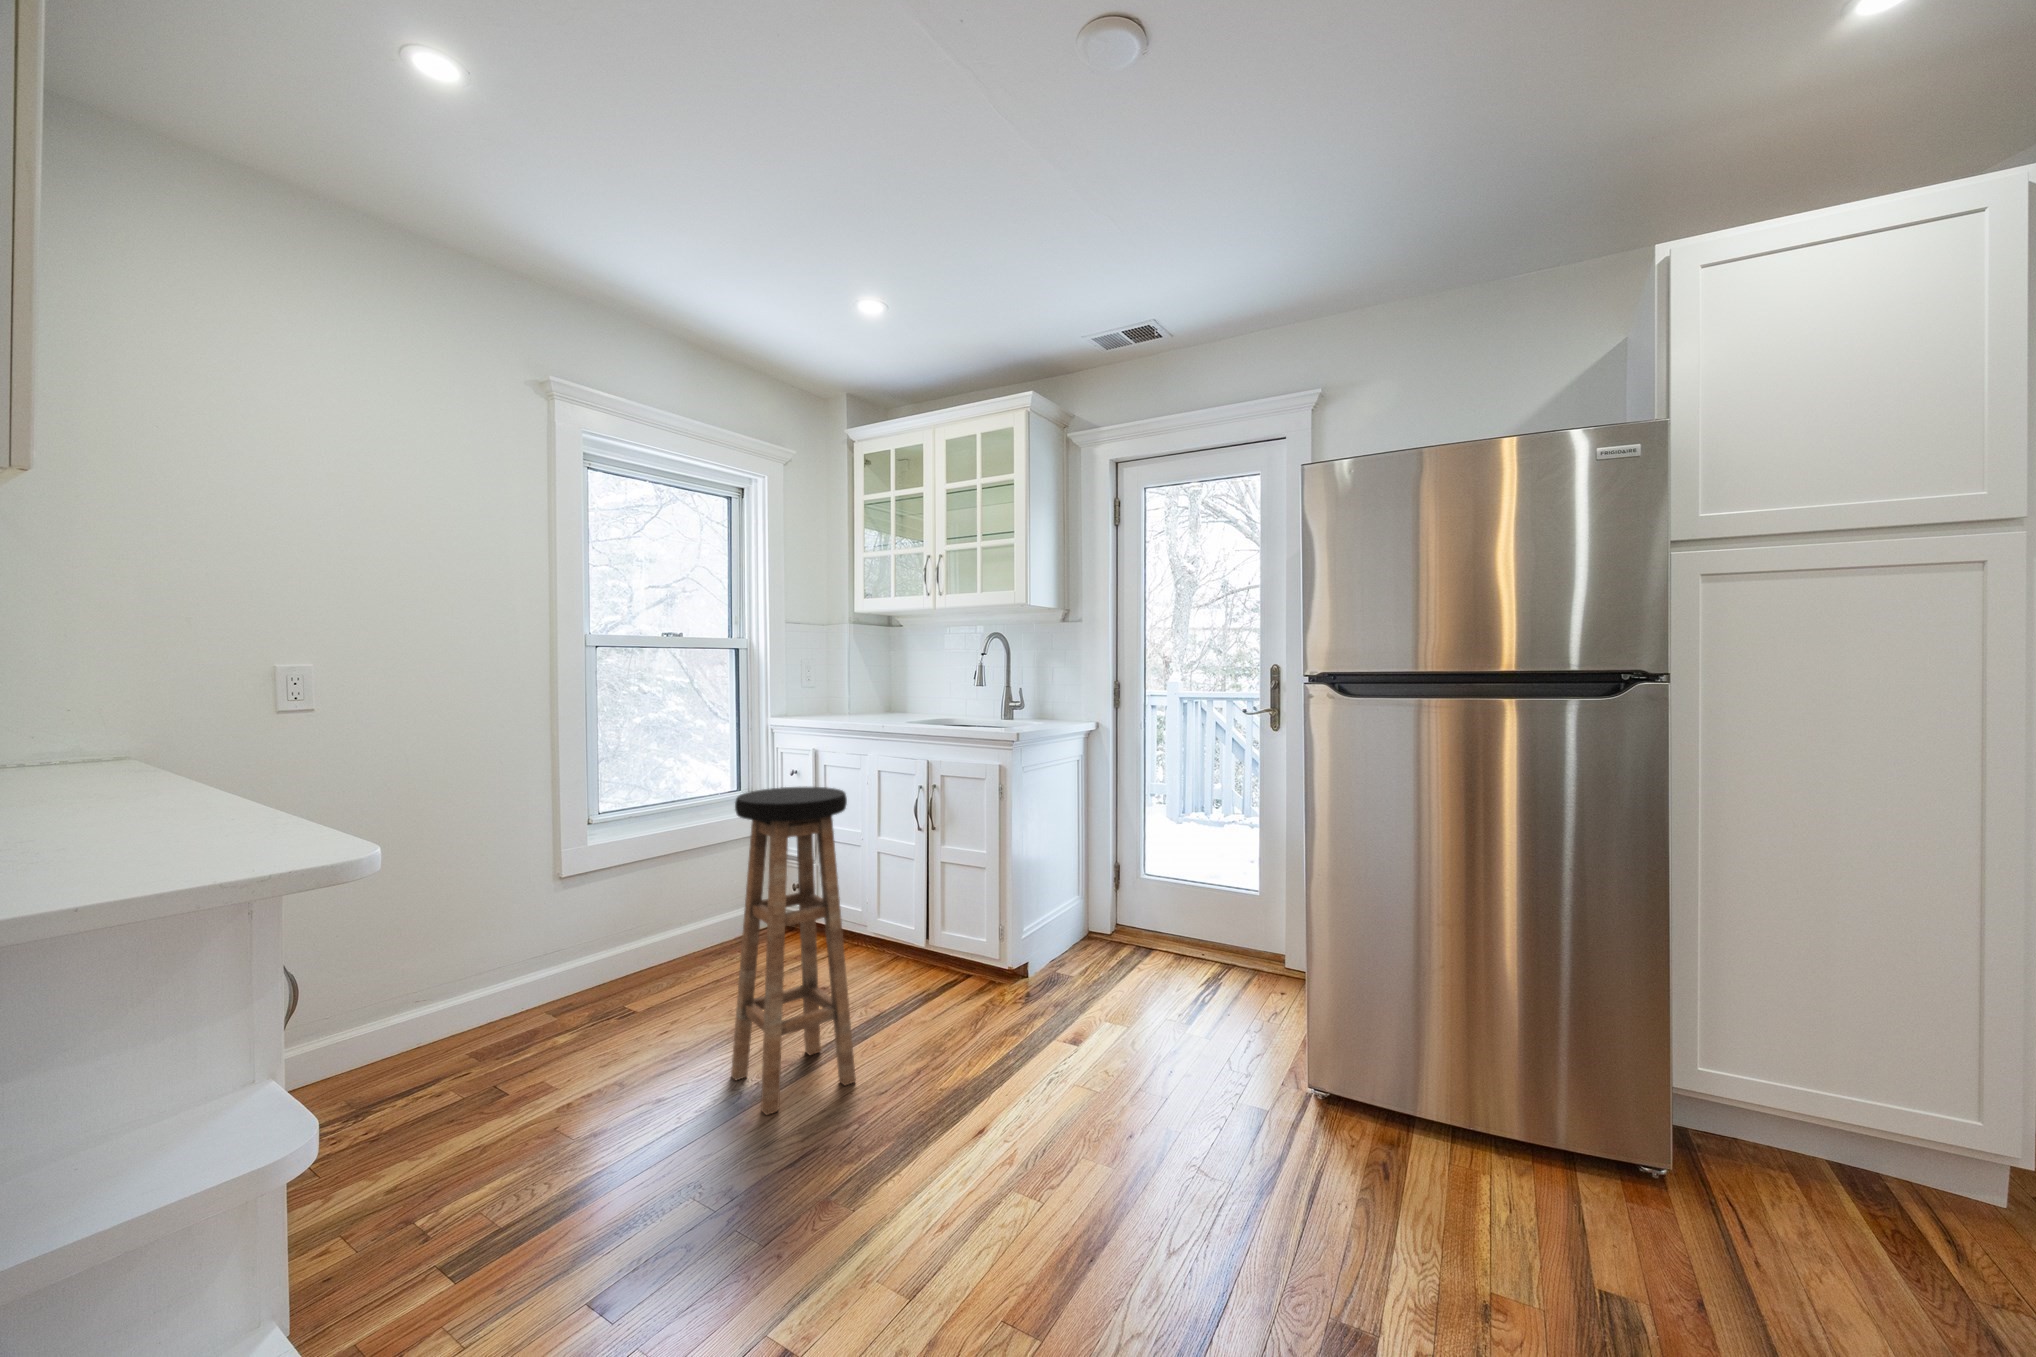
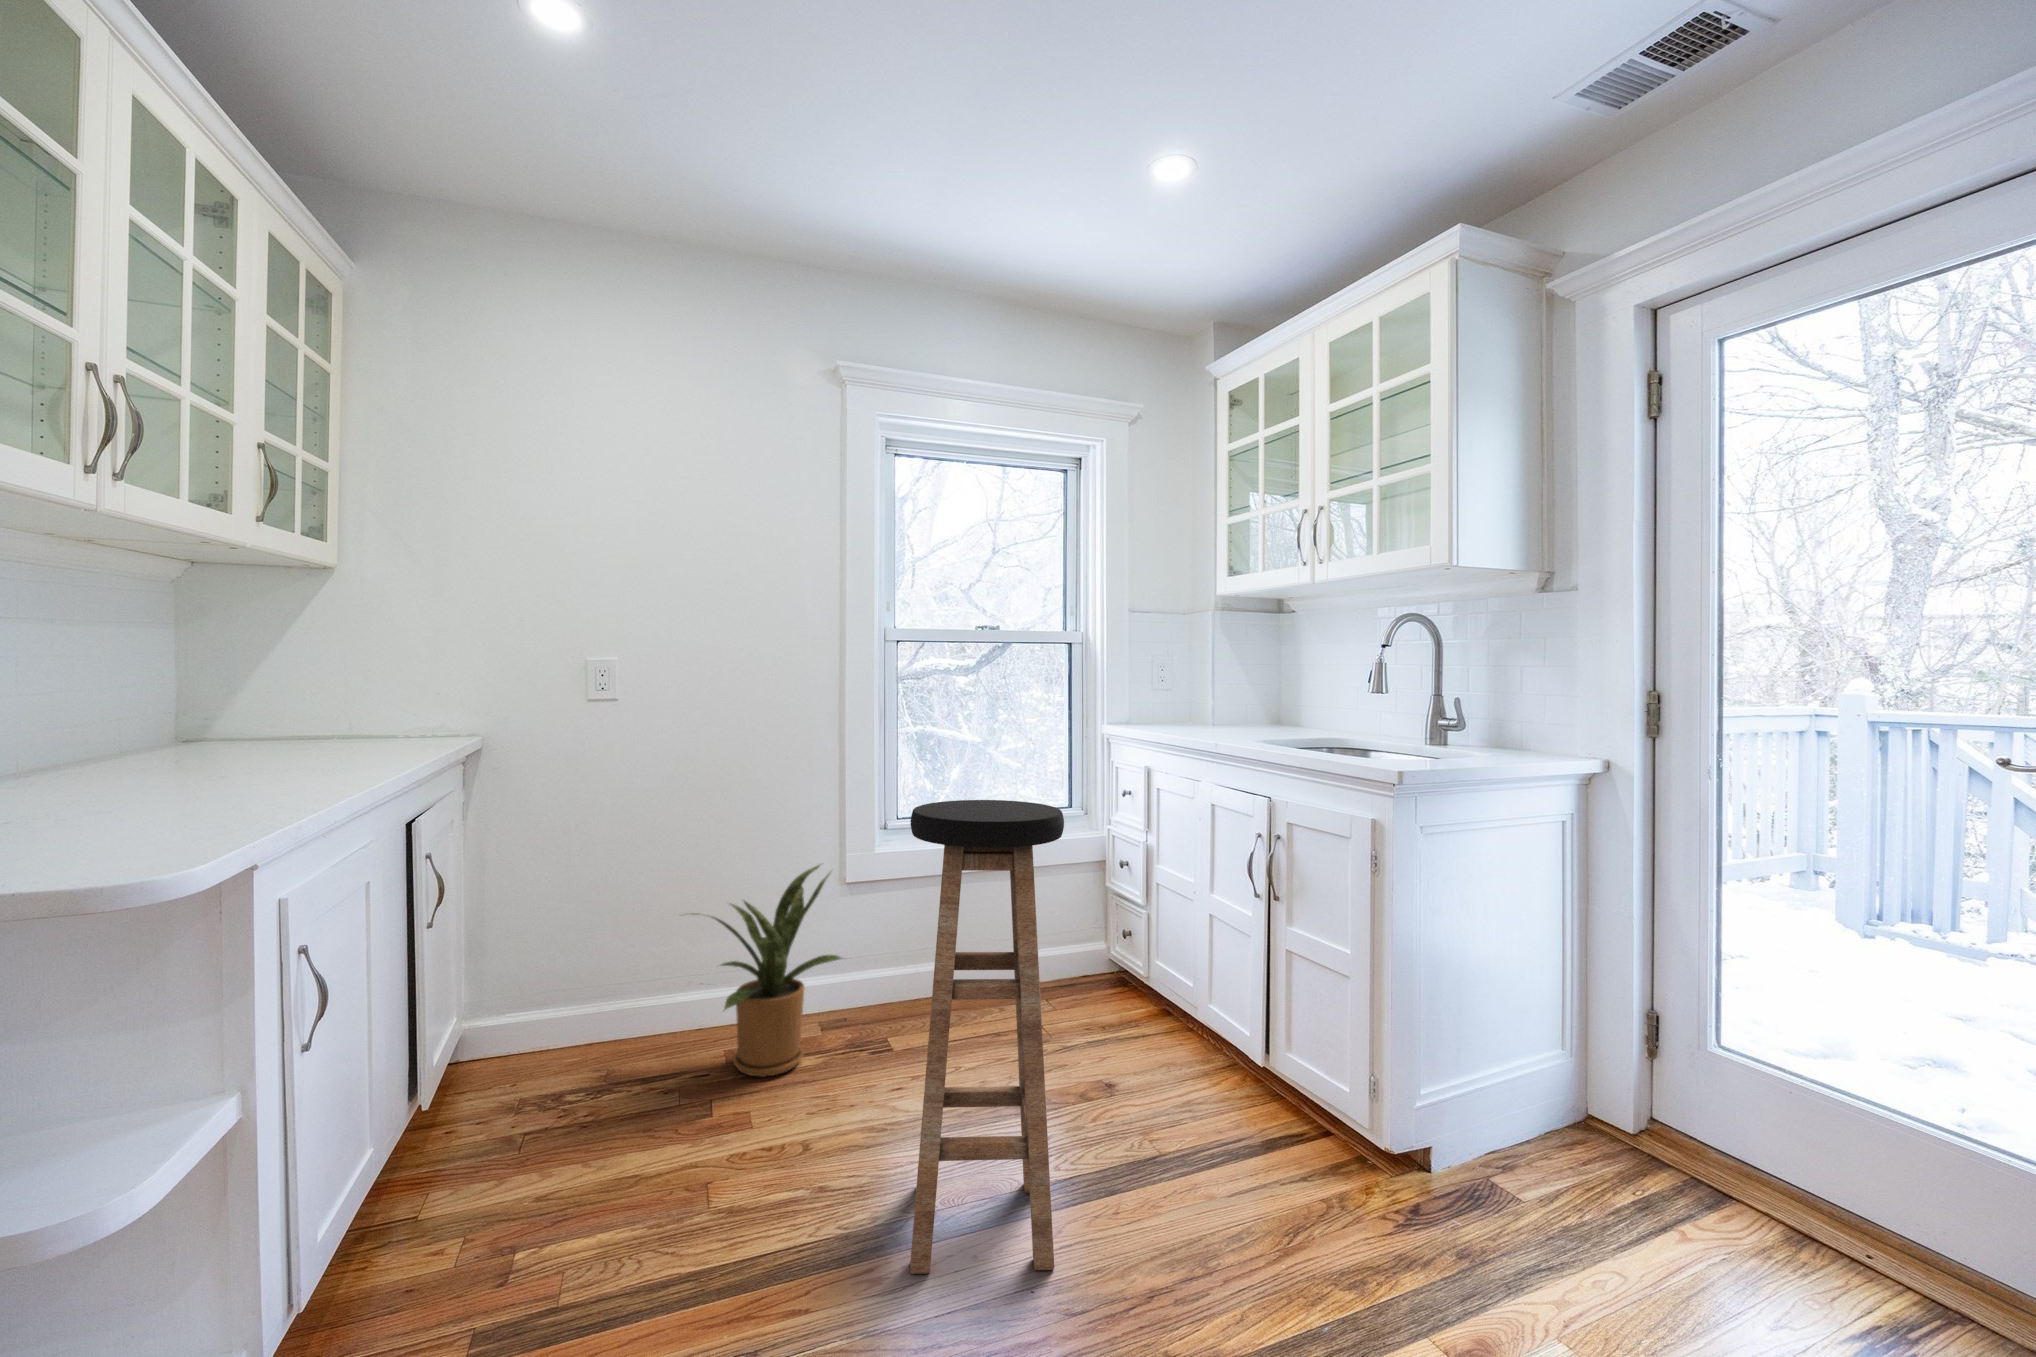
house plant: none [436,864,580,1063] -> present [687,865,841,1077]

